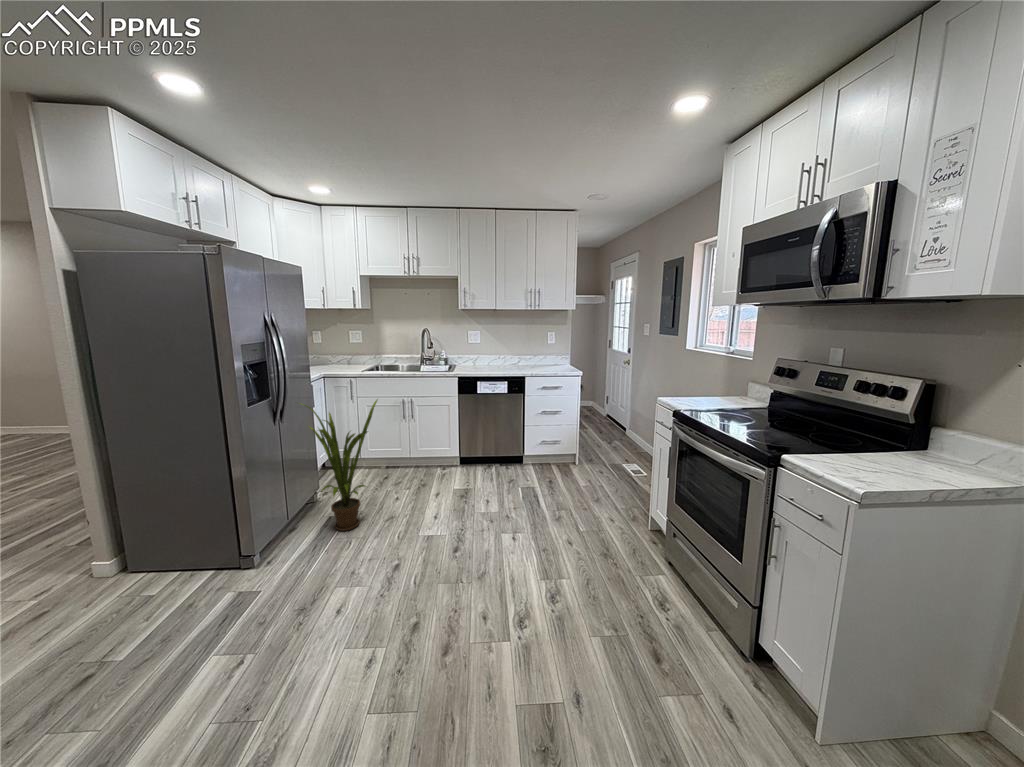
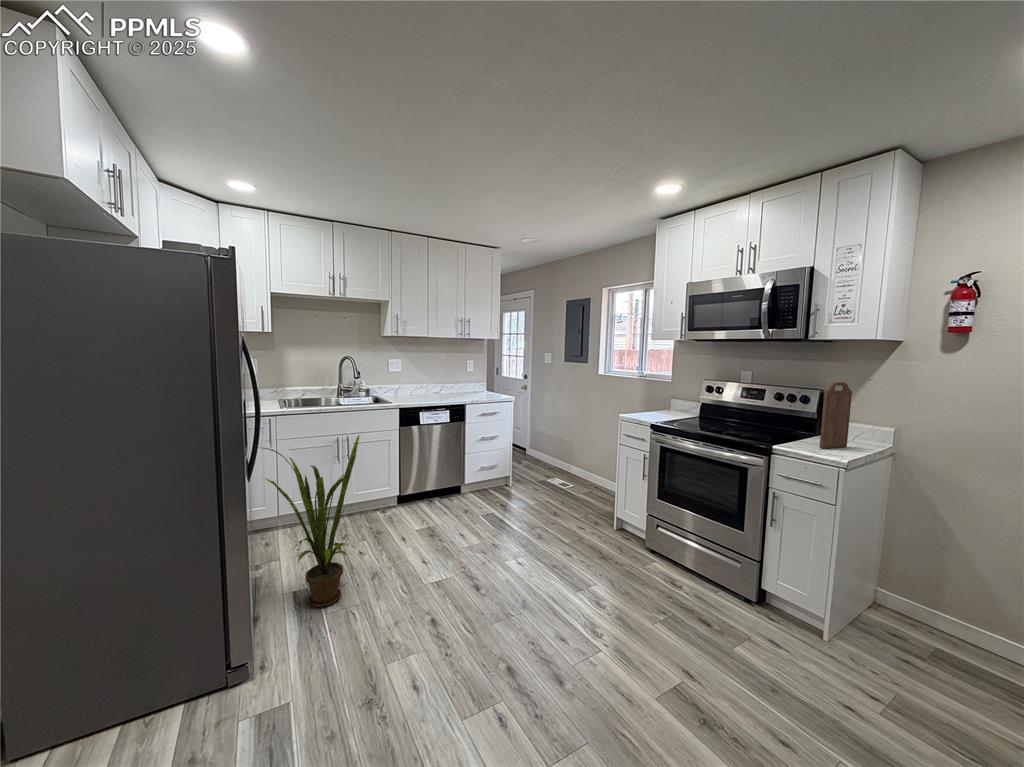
cutting board: none [859,369,947,475] -> present [820,382,852,449]

